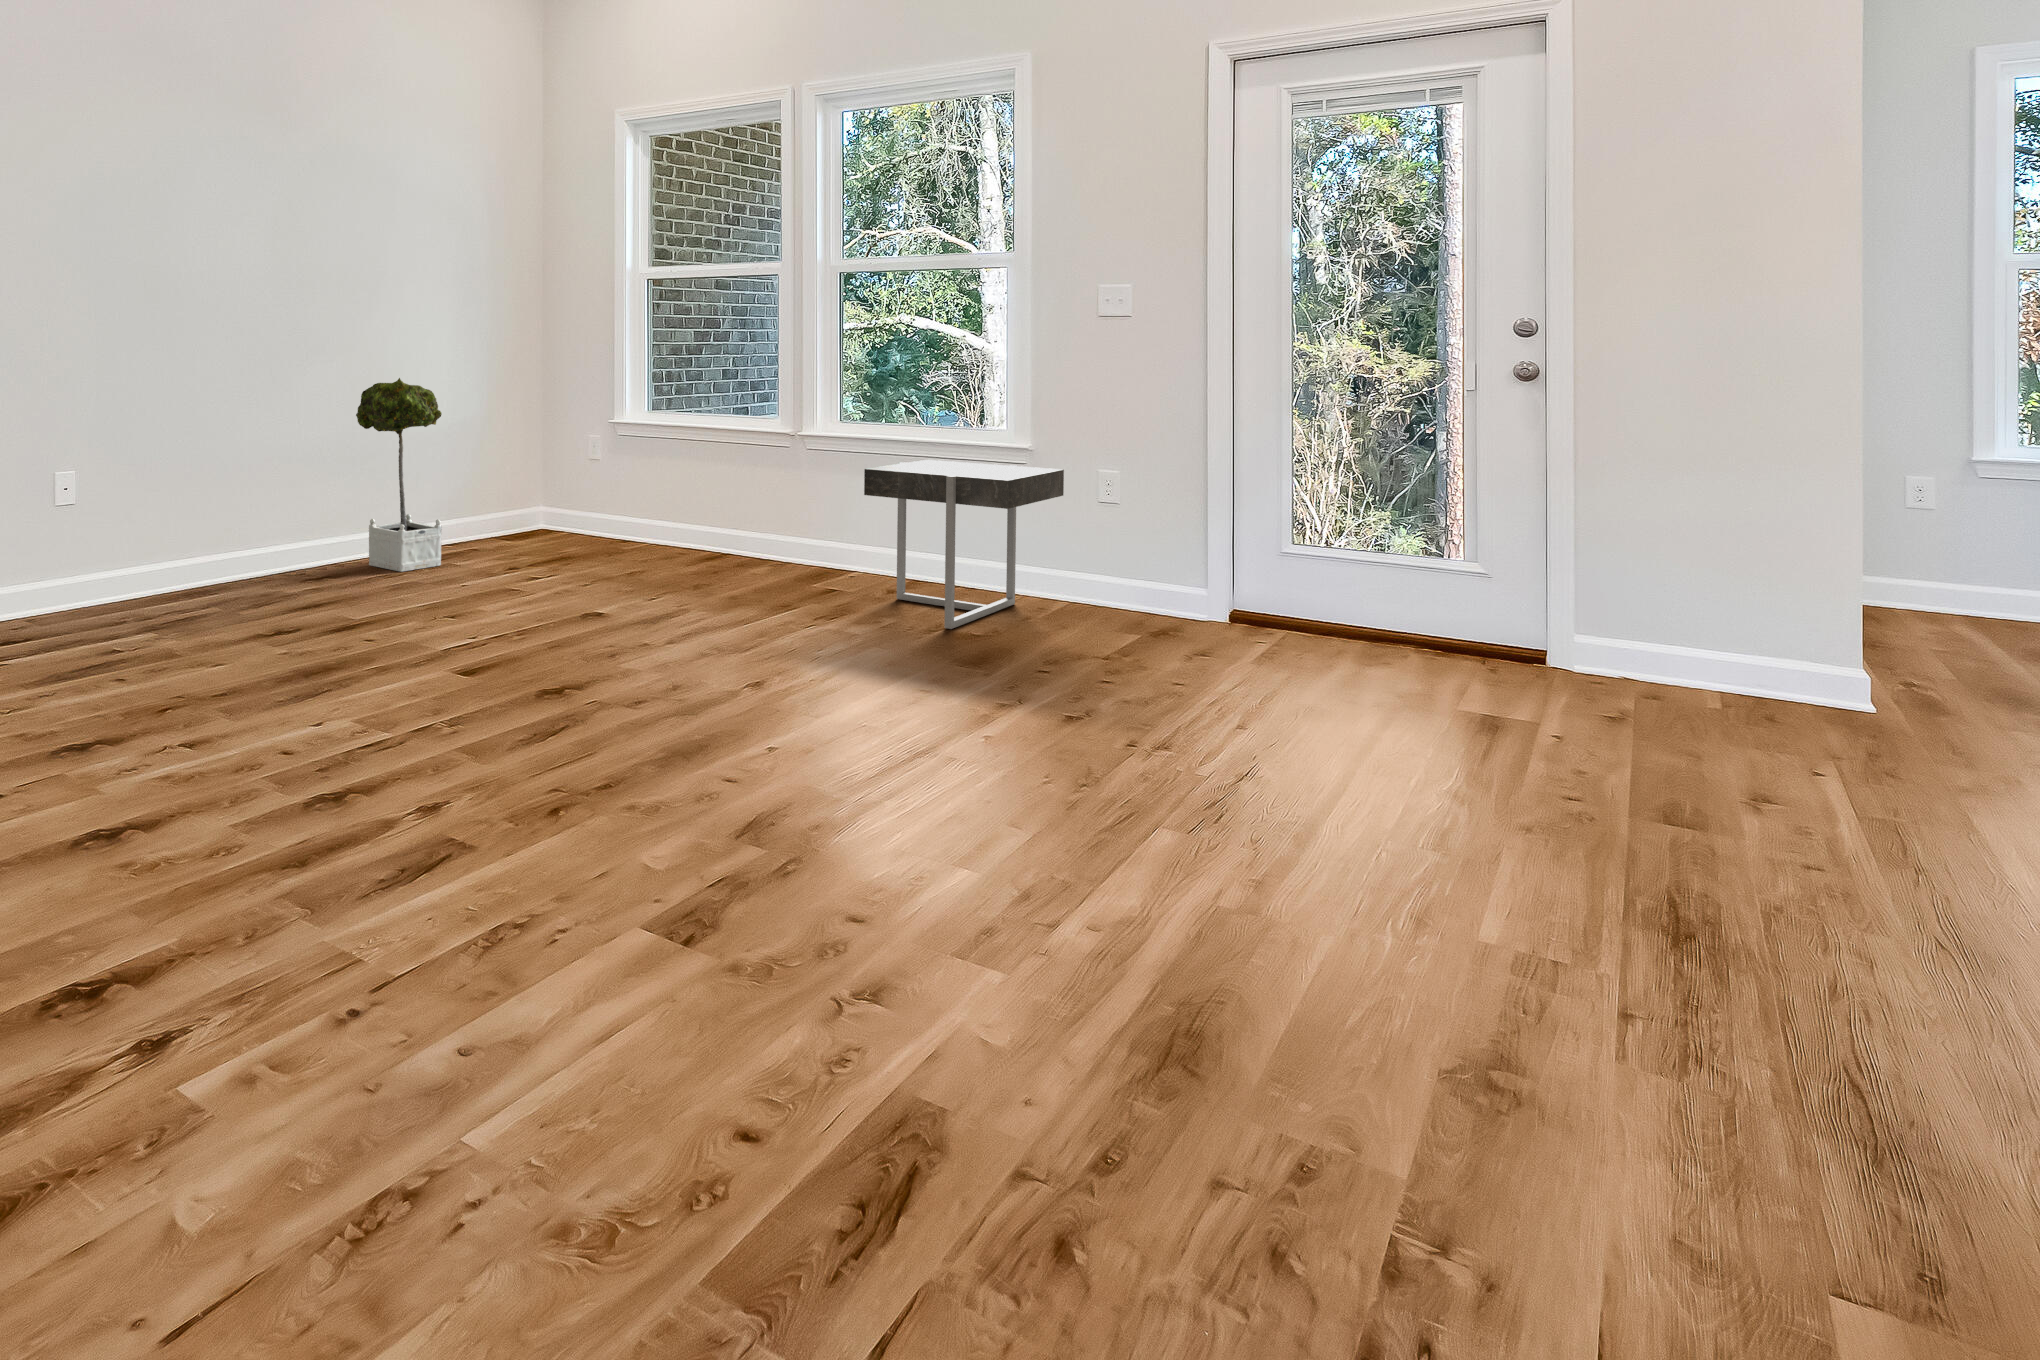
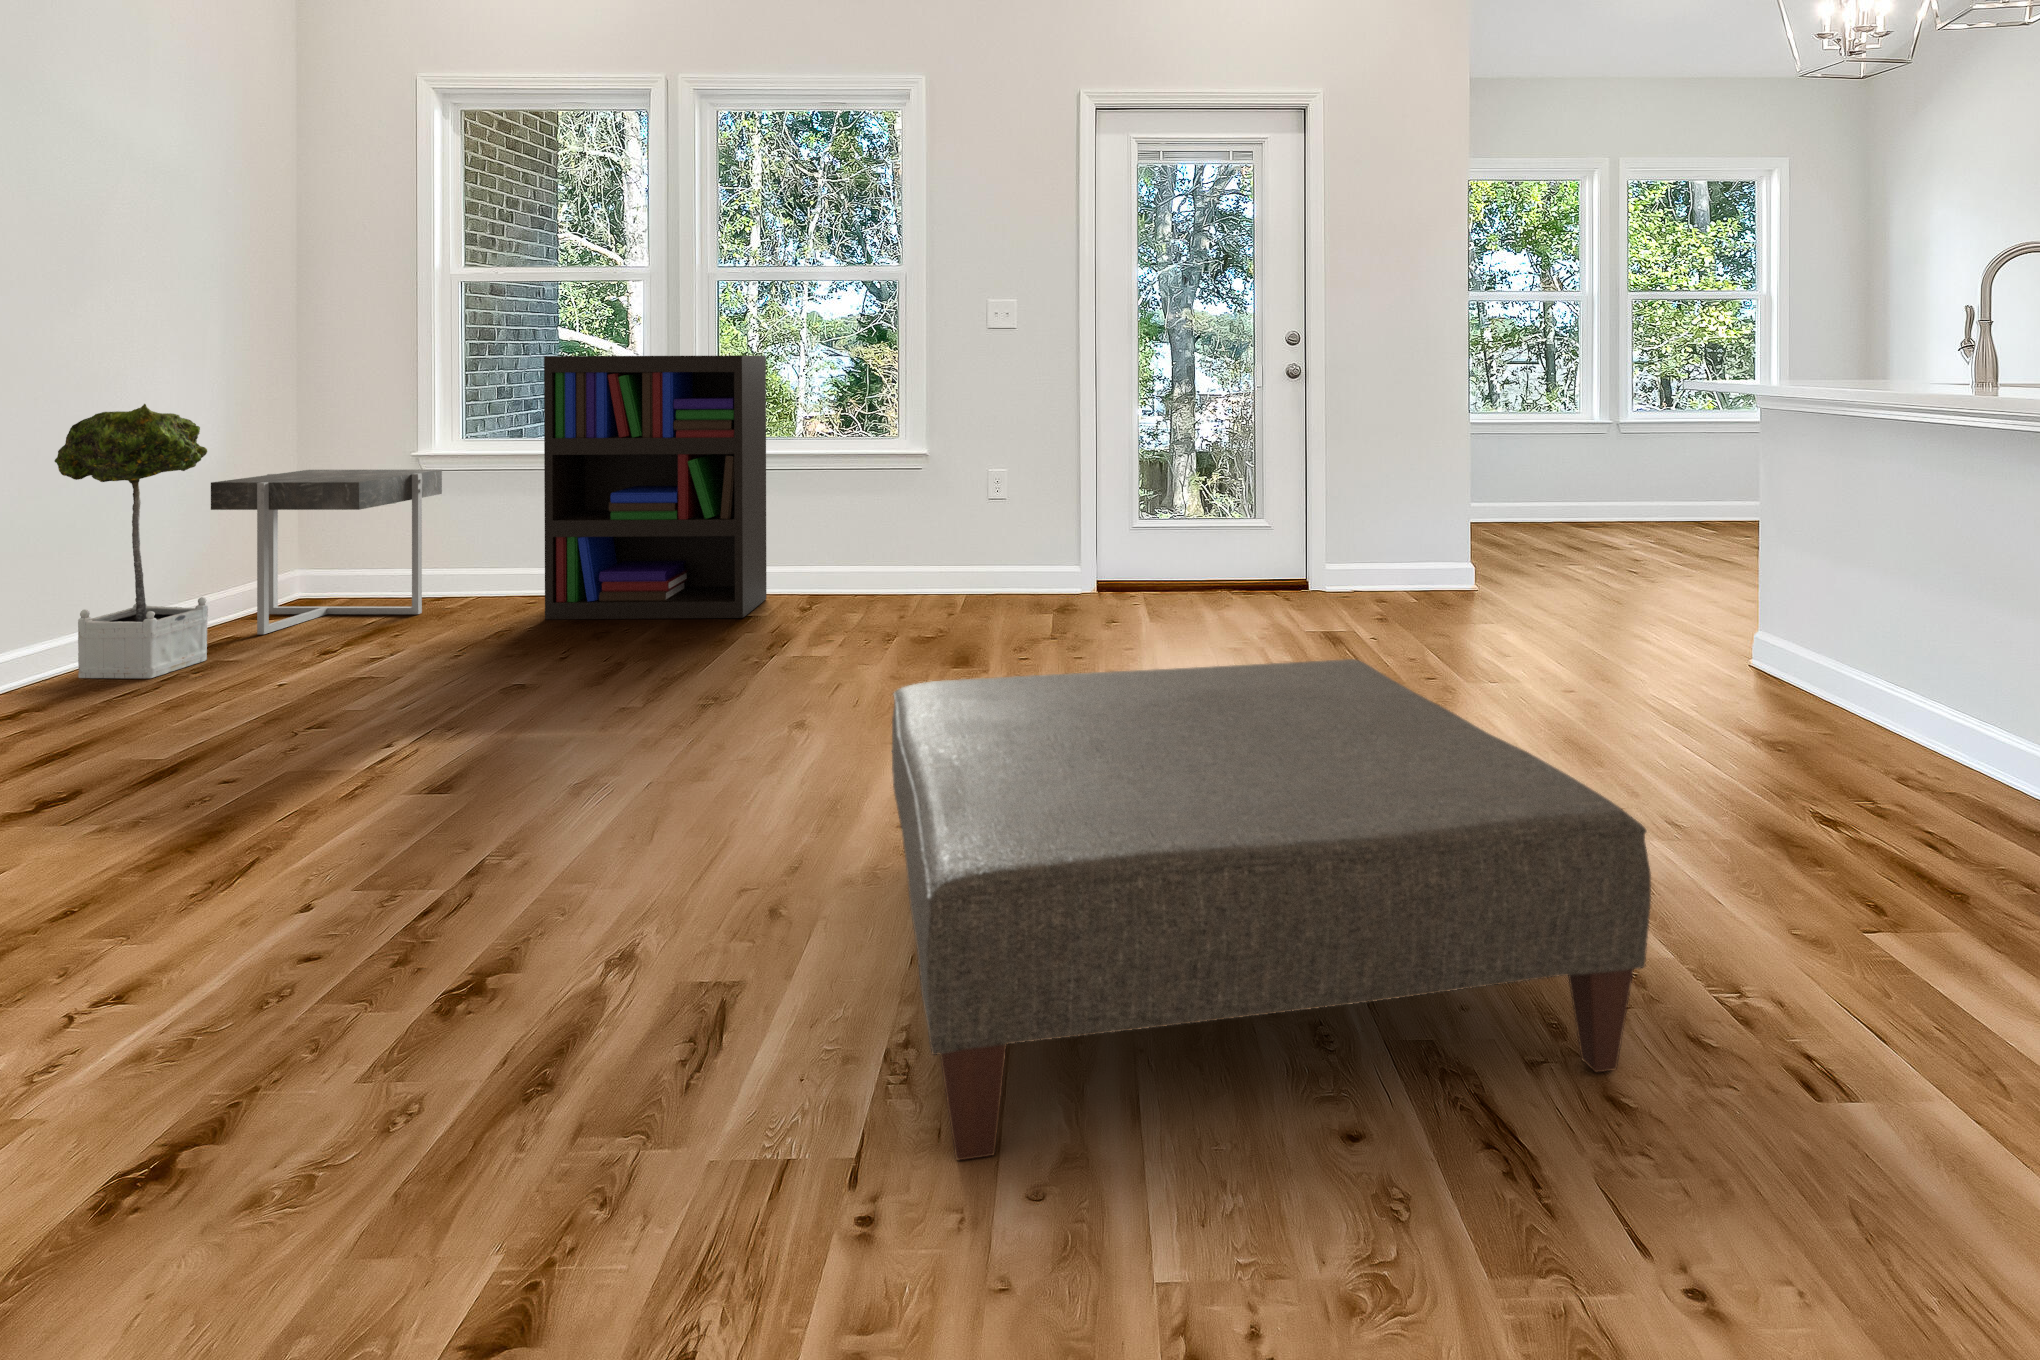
bookshelf: none [673,346,869,594] -> present [544,356,767,619]
side table: present [864,460,1064,629] -> present [211,469,442,634]
ottoman: none [419,648,1201,1232] -> present [892,659,1651,1160]

